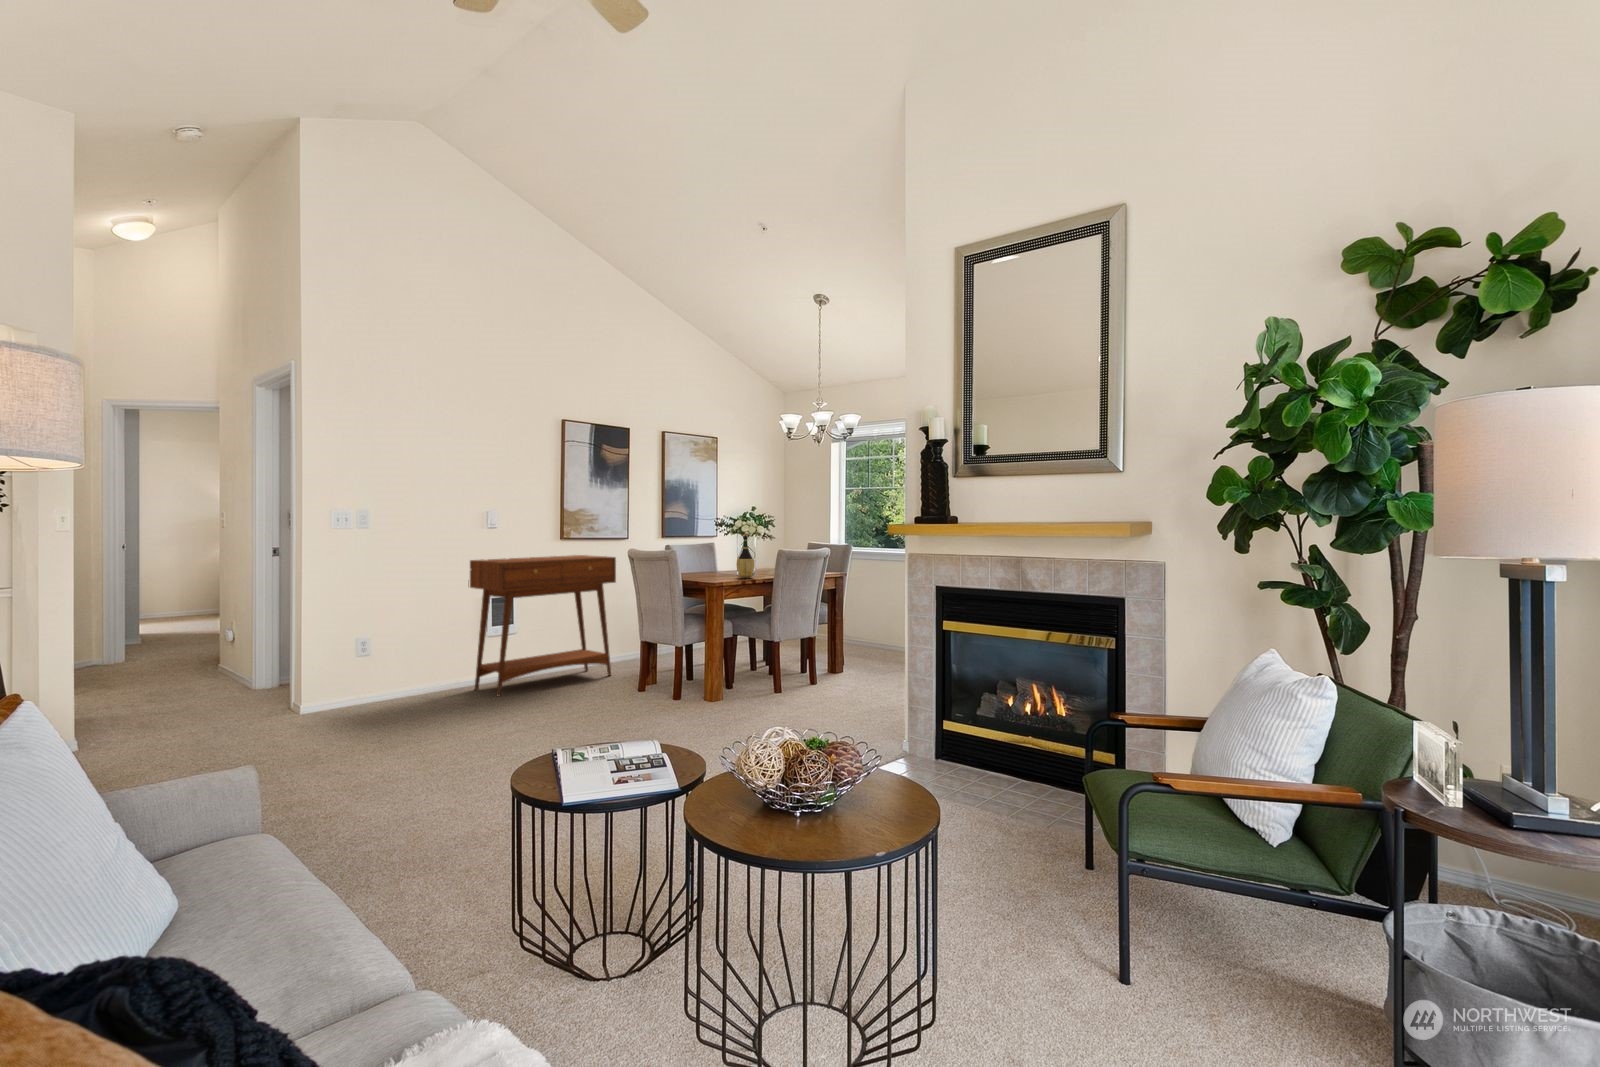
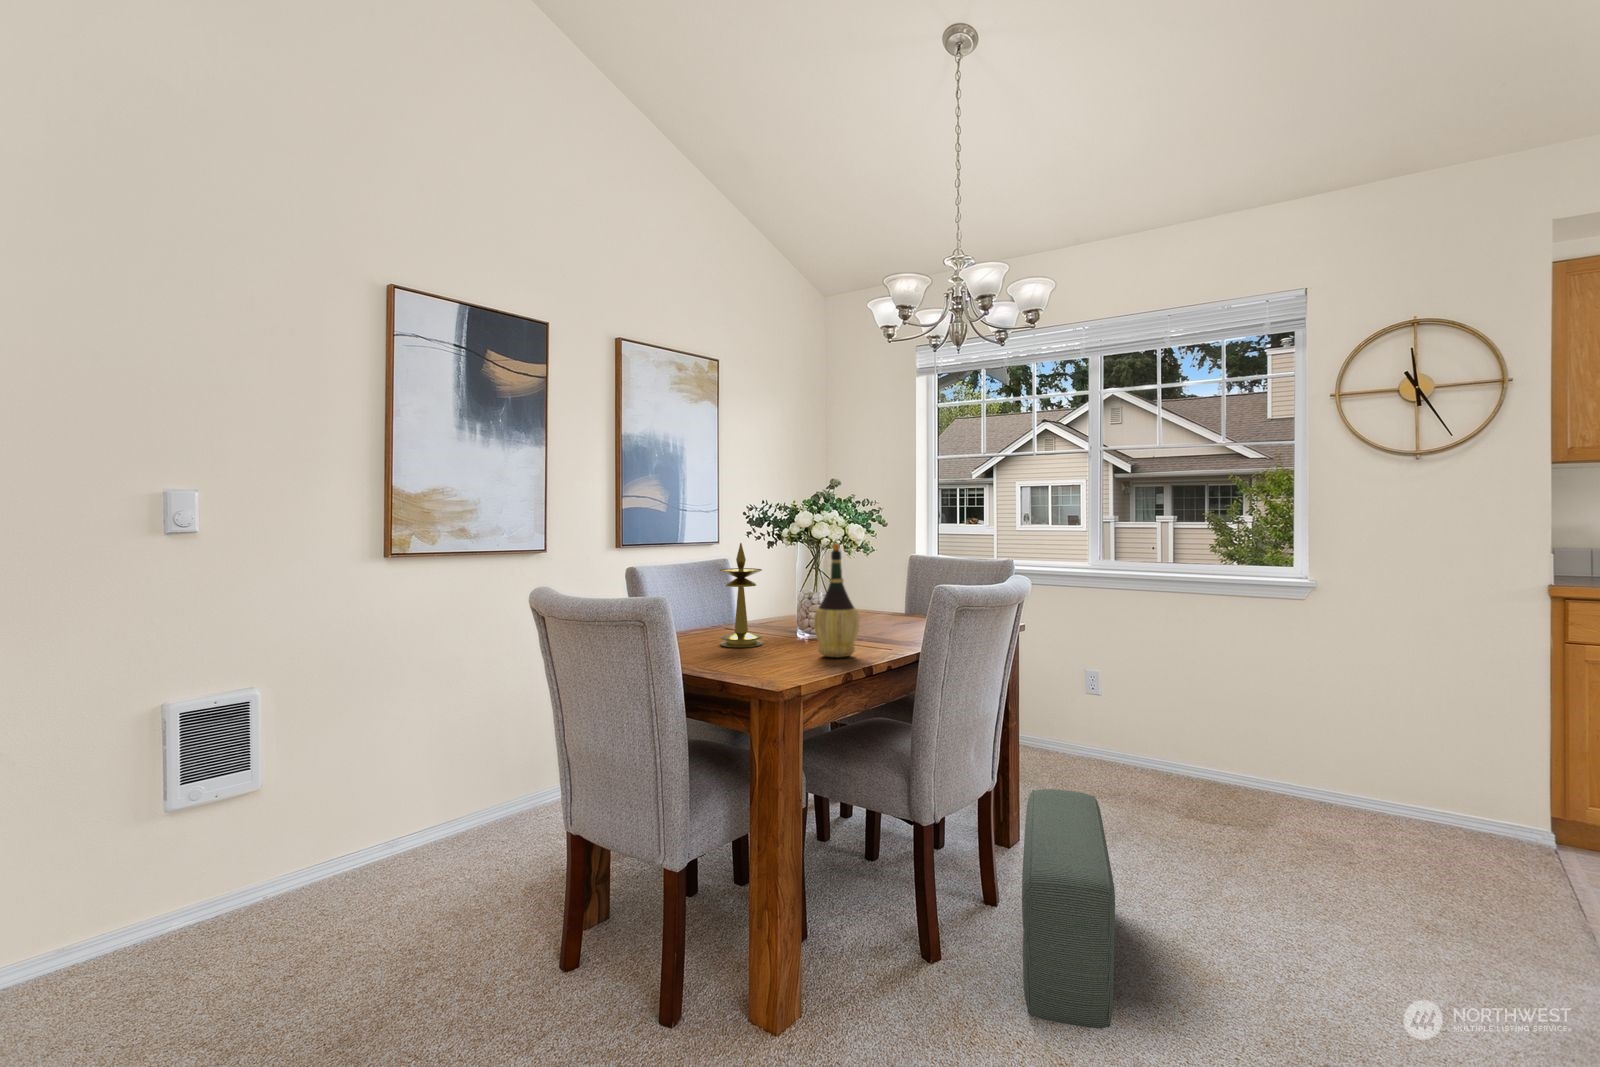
candlestick: none [703,533,721,577] -> present [720,543,762,647]
console table: present [468,555,616,697] -> none [96,590,510,1012]
pouf: none [803,638,858,703] -> present [1022,789,1115,1028]

